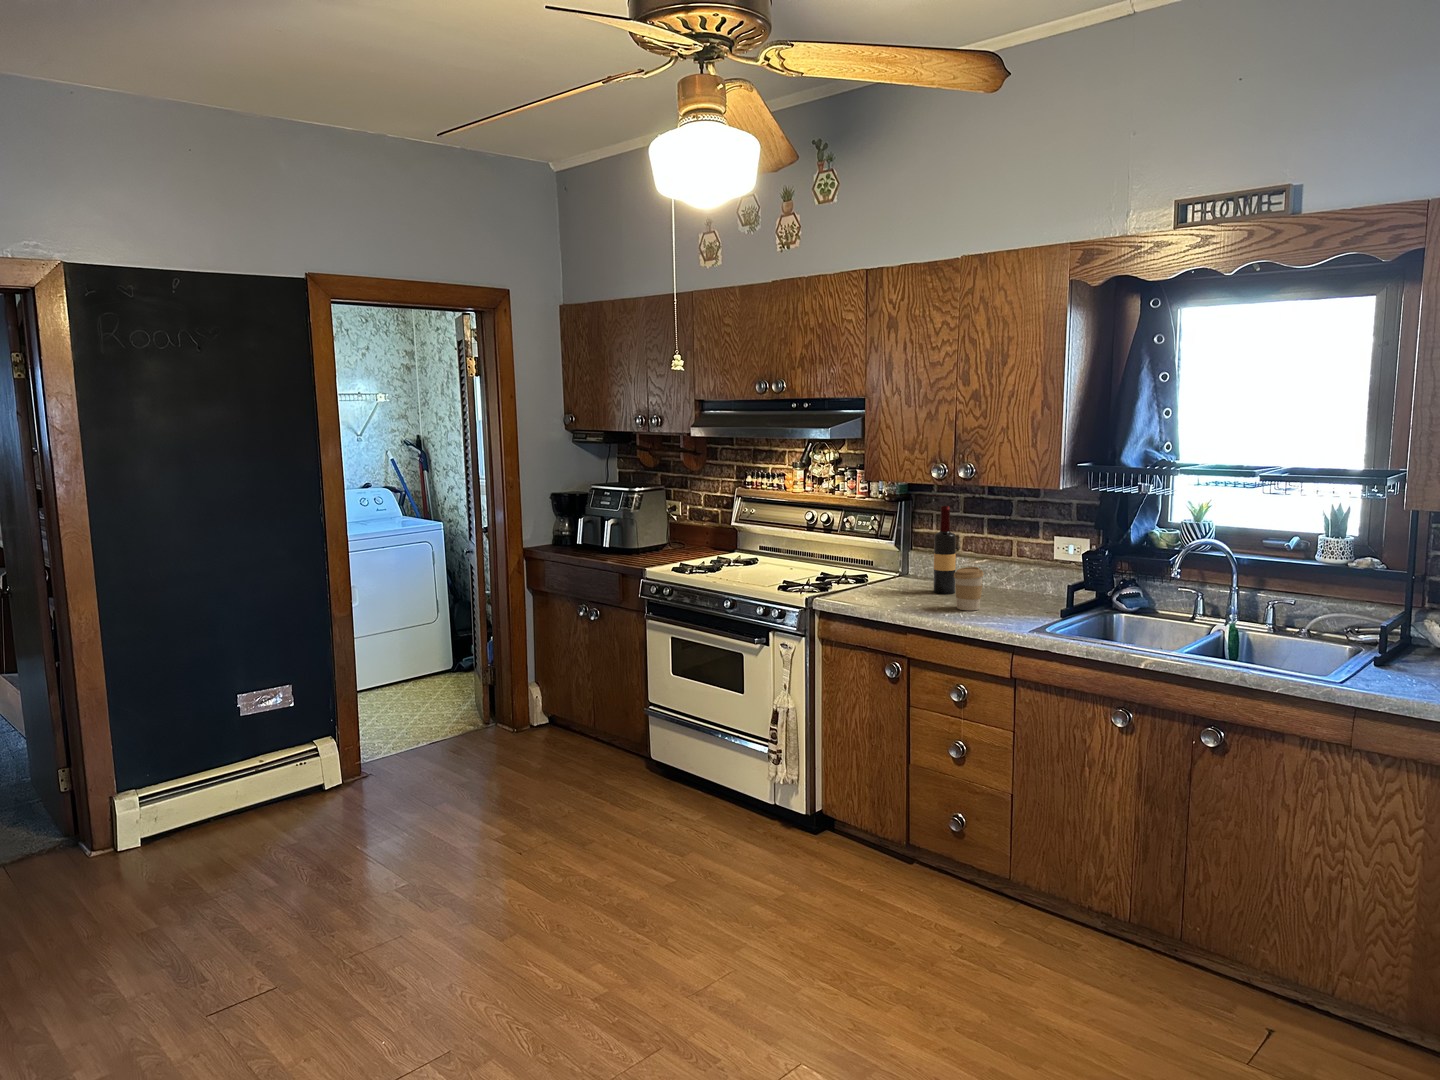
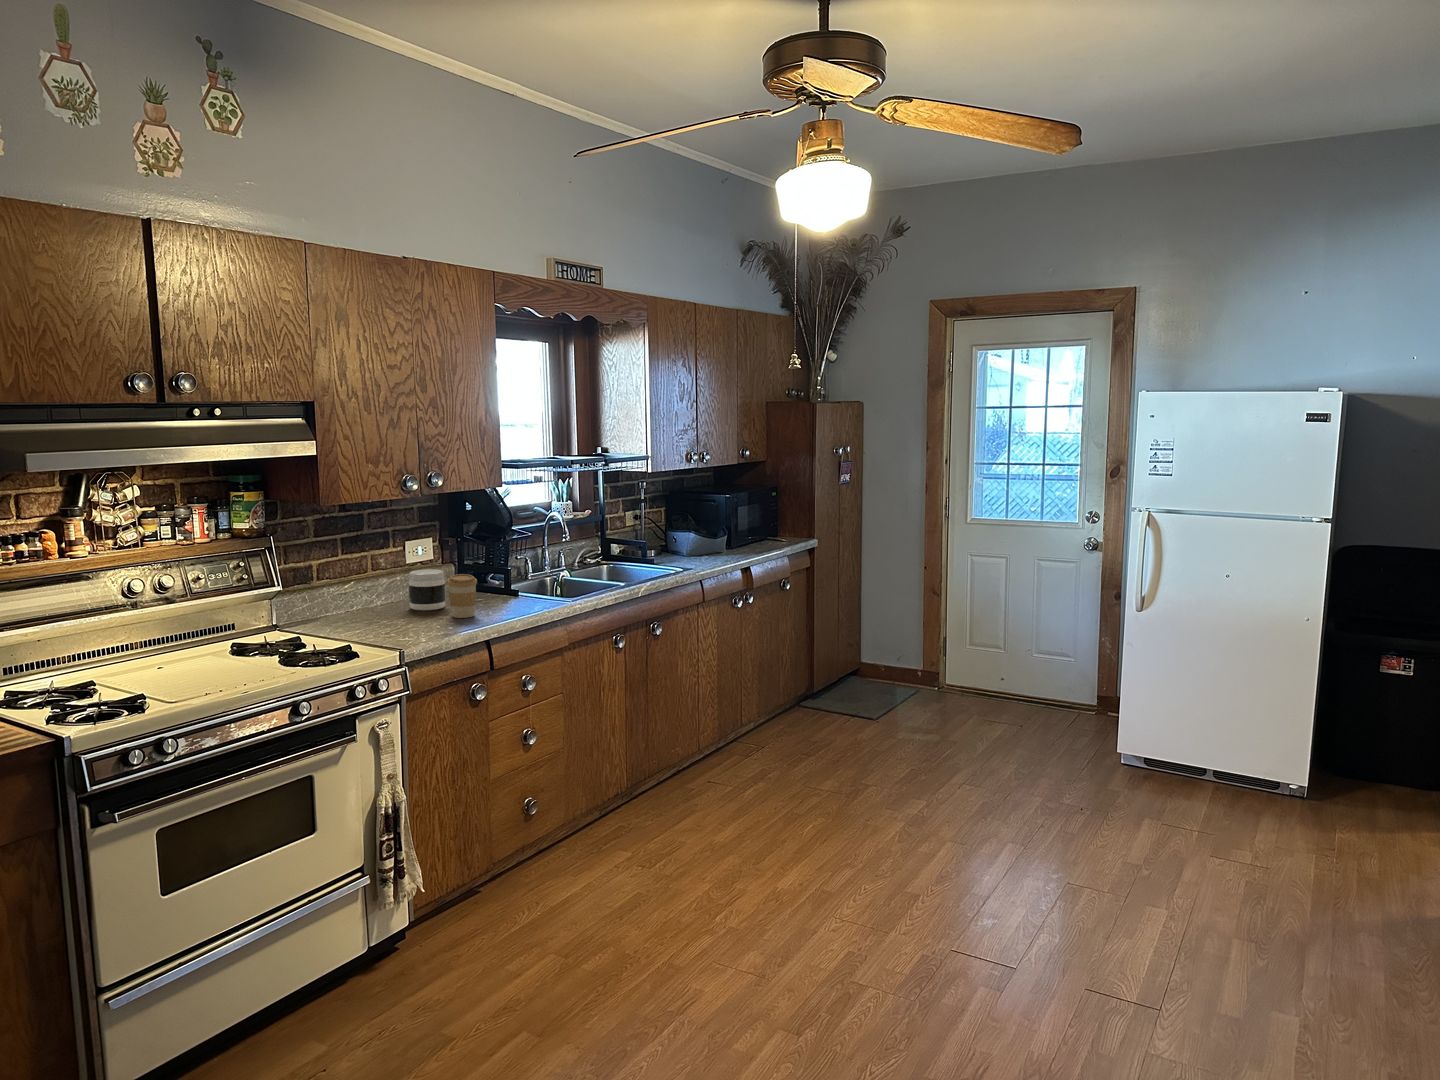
wine bottle: present [934,506,956,594] -> none [364,524,391,622]
jar: none [990,561,1027,602] -> present [408,569,446,610]

